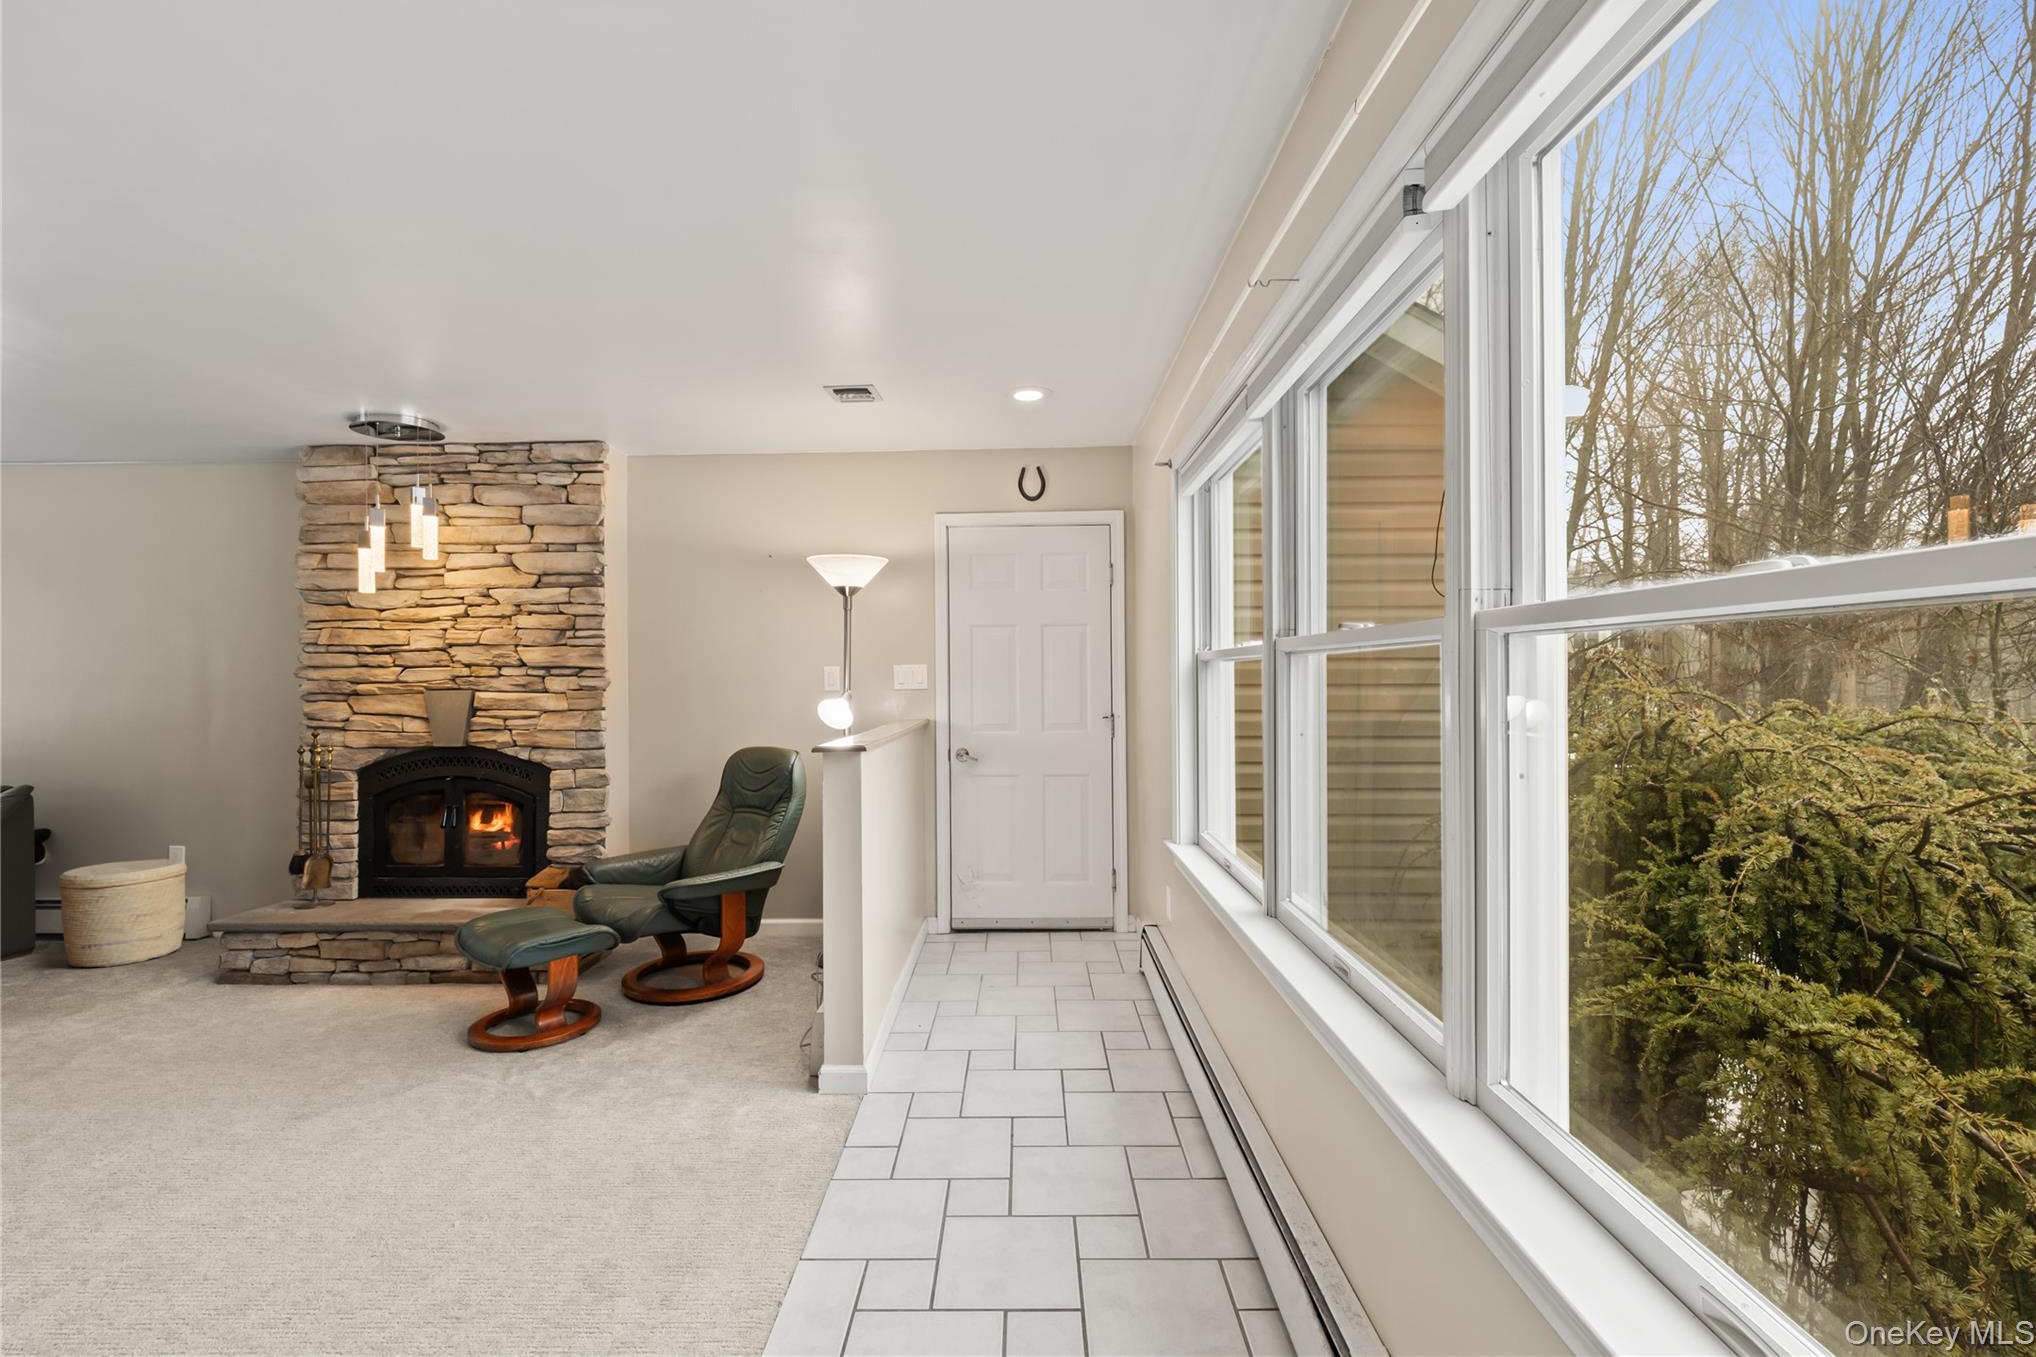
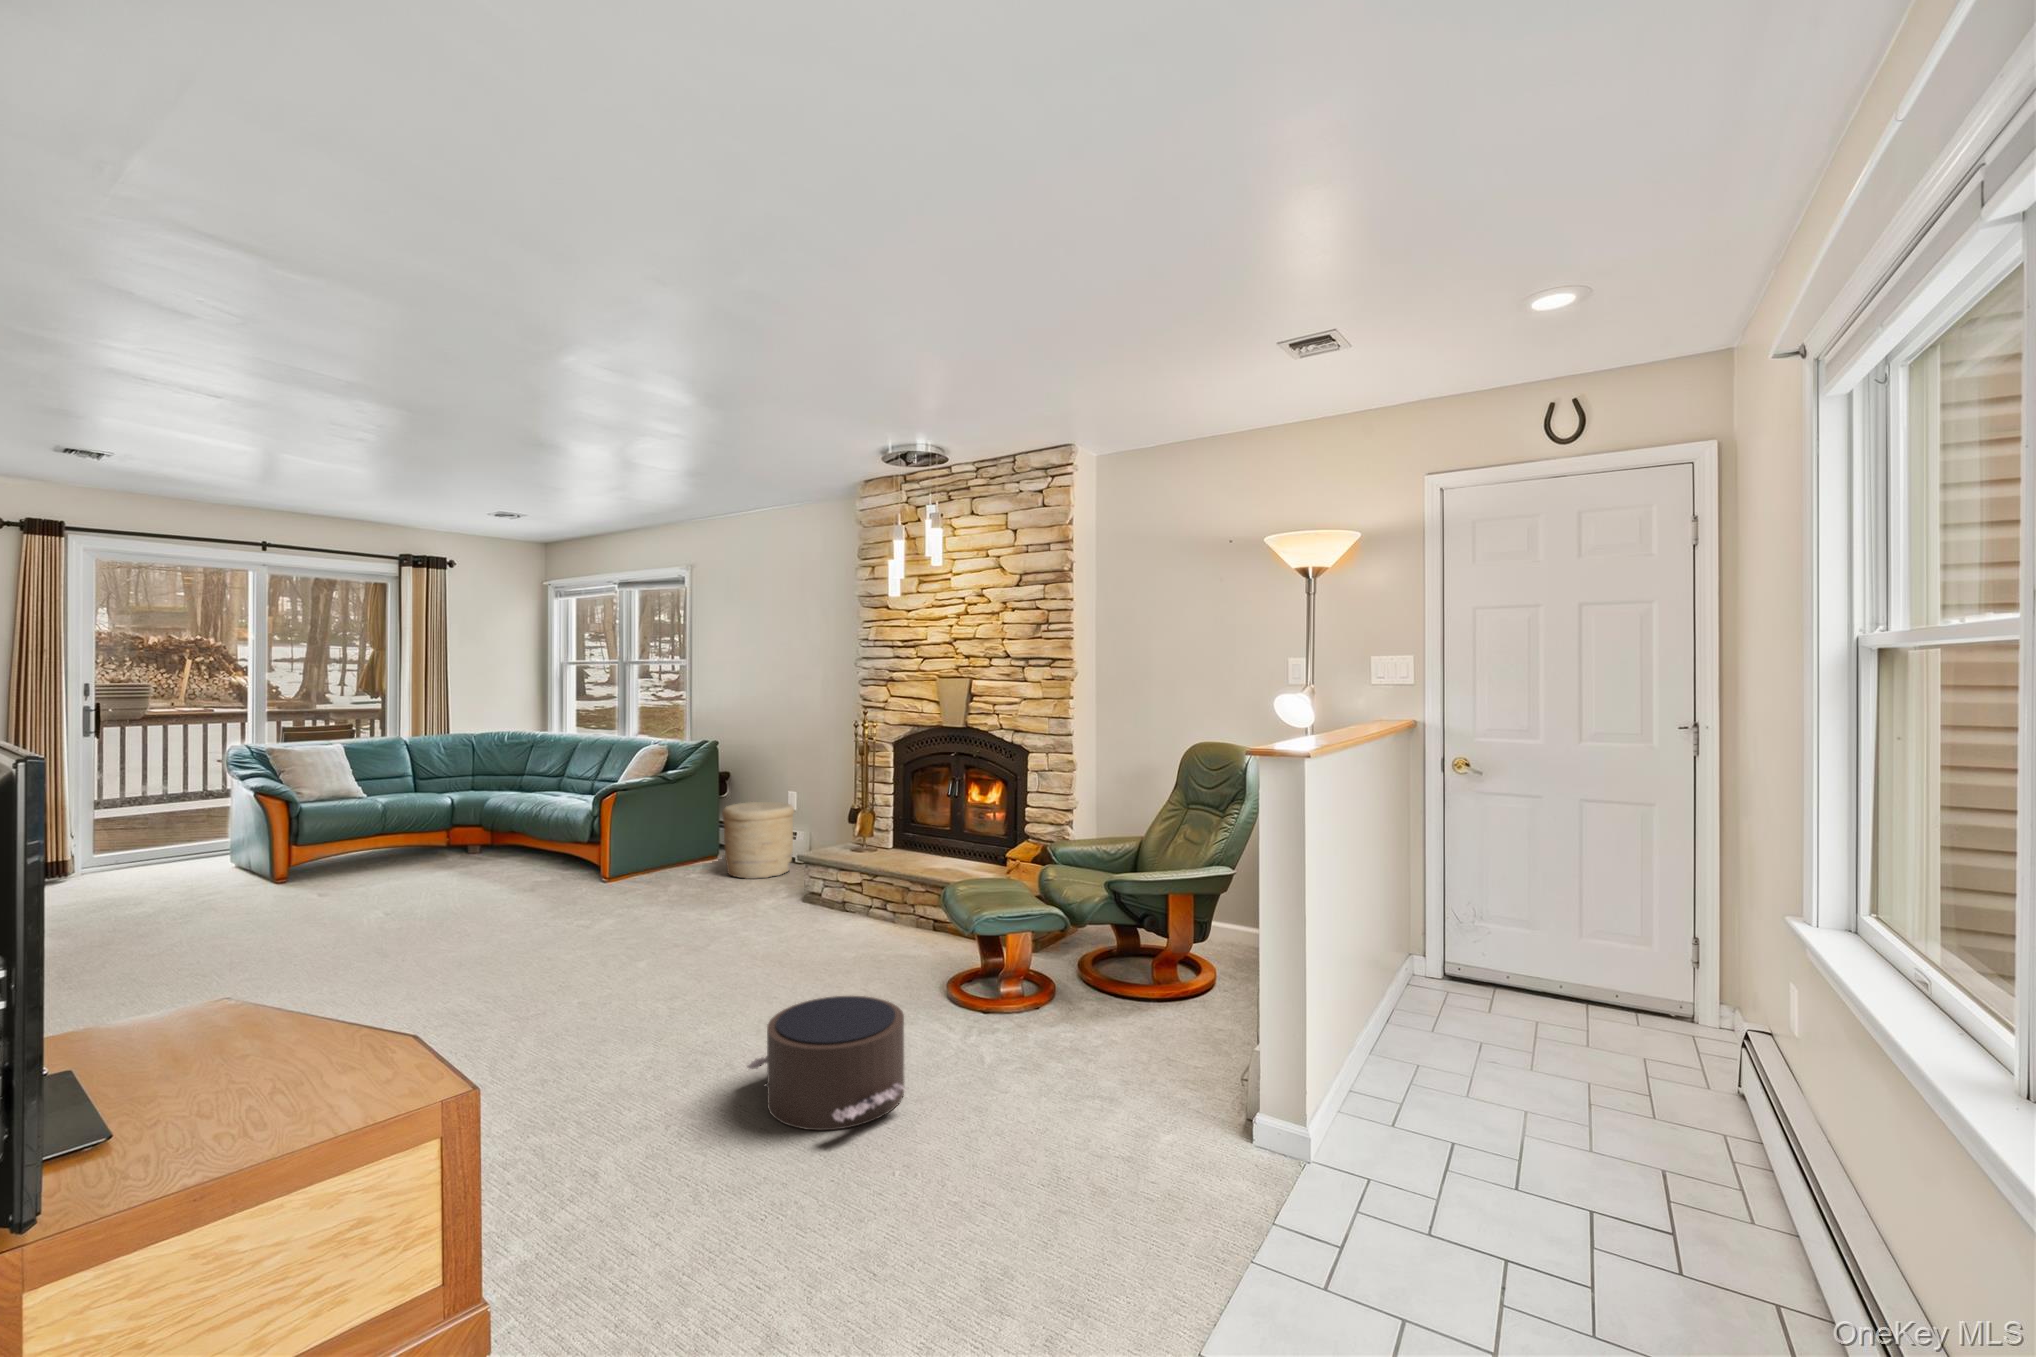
pouf: none [230,1046,465,1200] -> present [747,996,905,1130]

